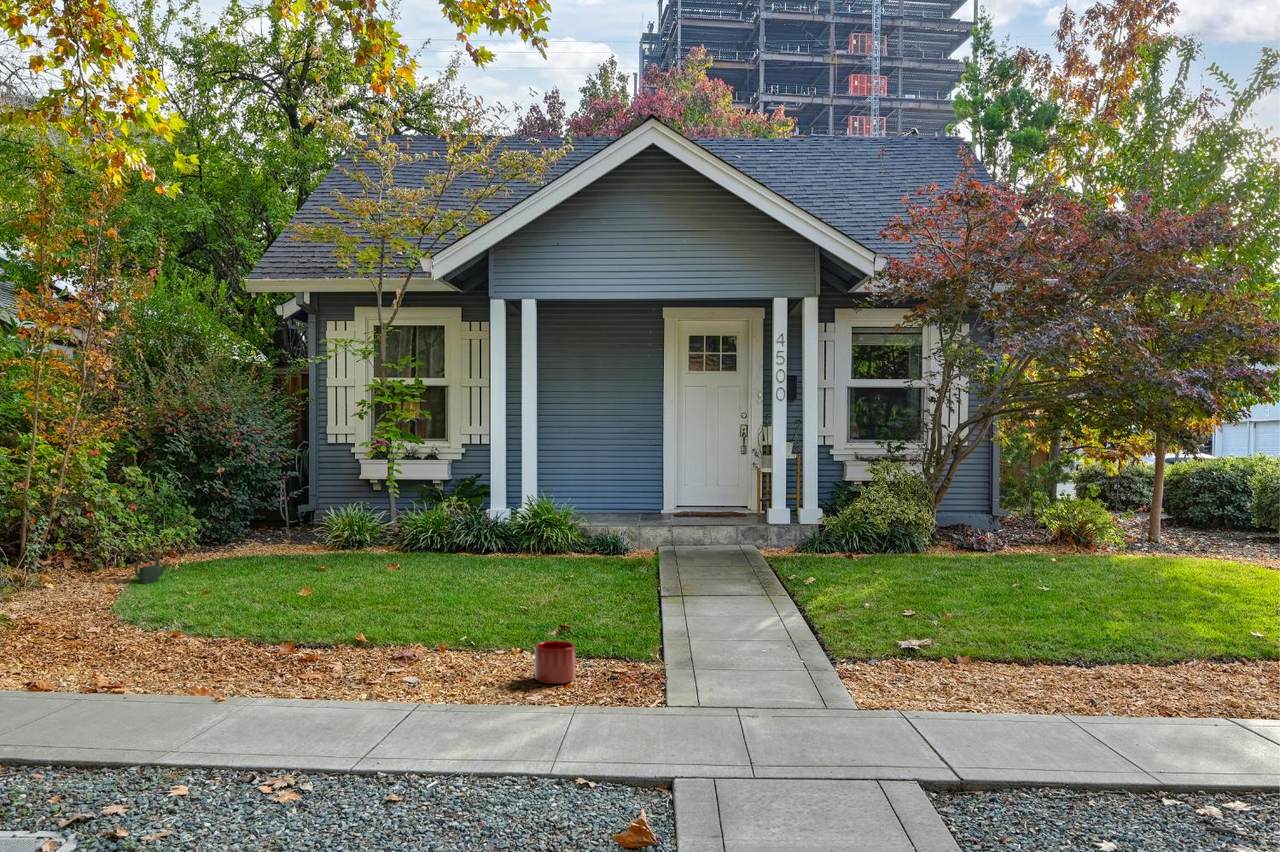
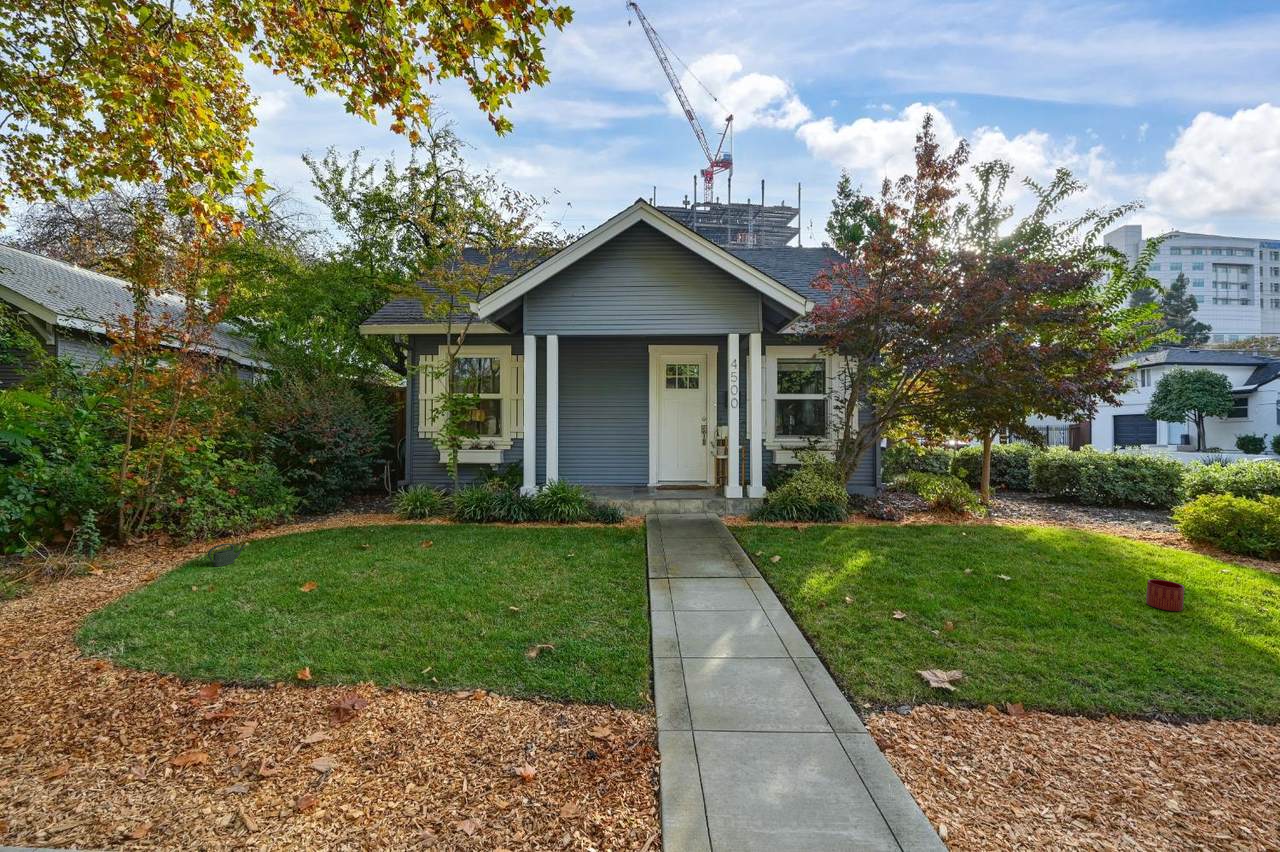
planter: present [535,641,575,684] -> present [1146,579,1184,611]

